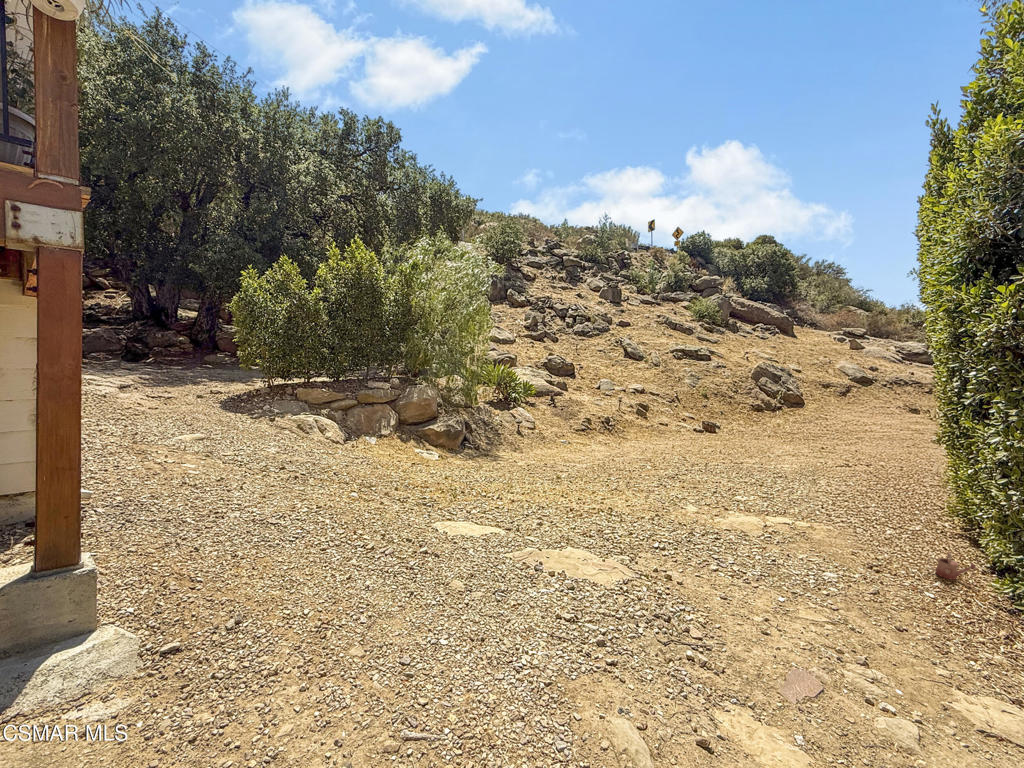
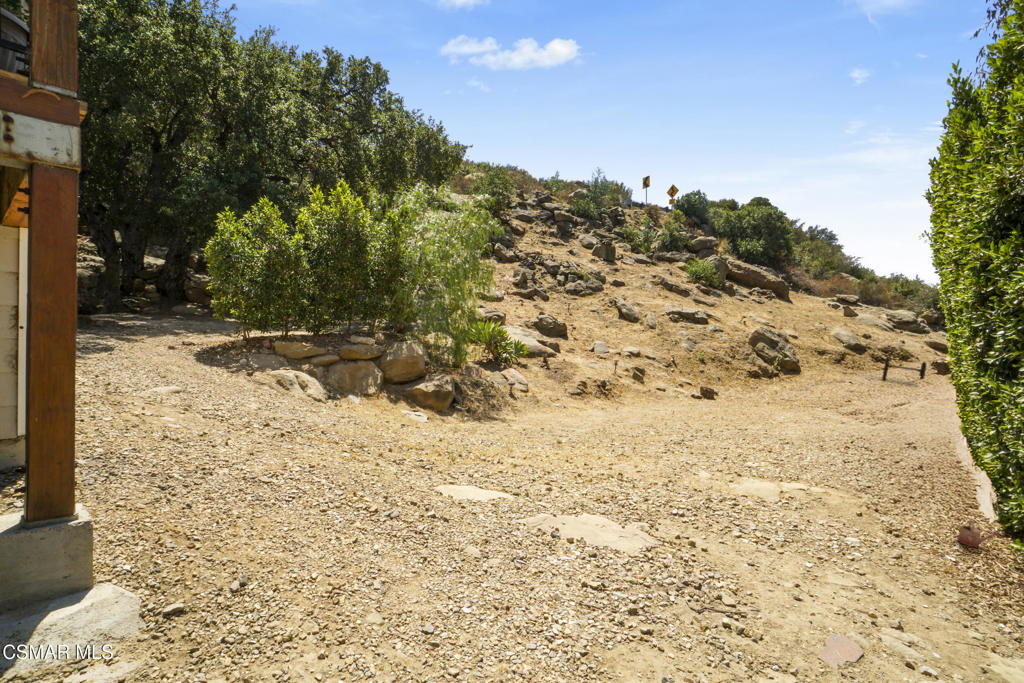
bench: none [885,389,929,418] -> present [882,357,927,381]

